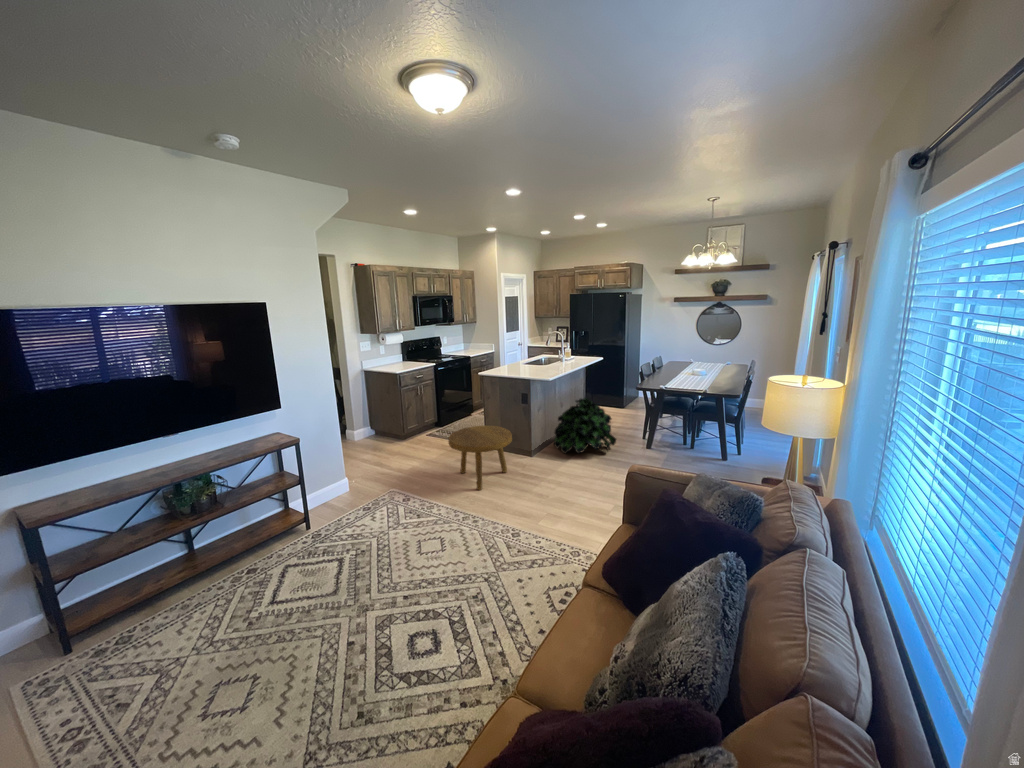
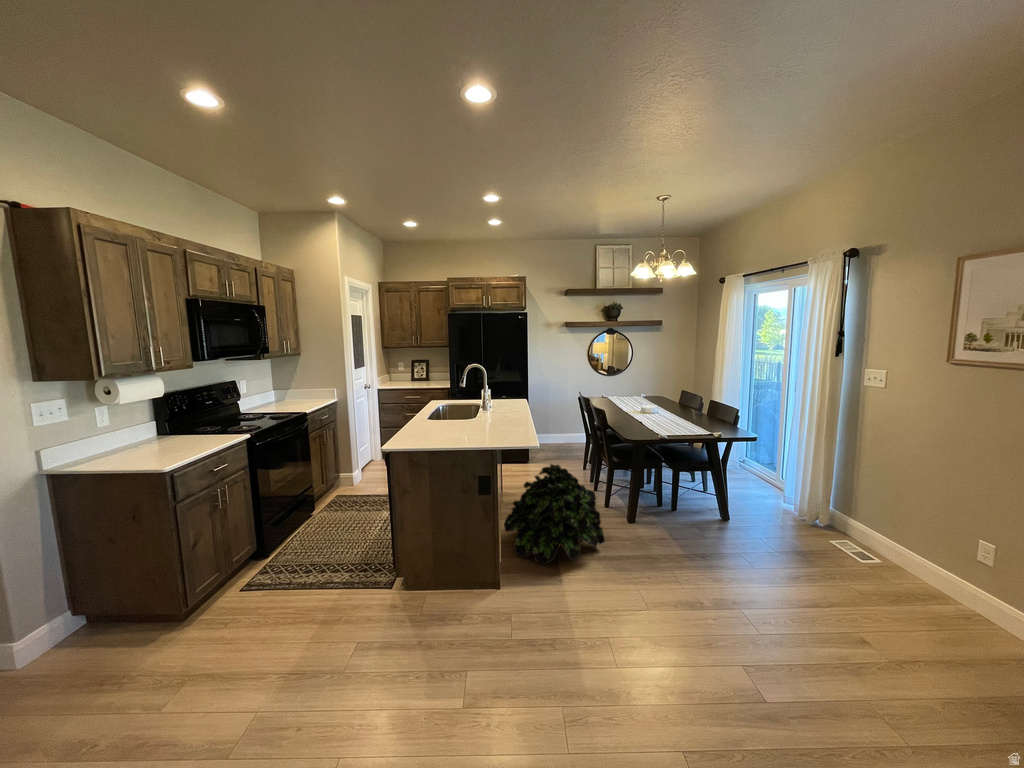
footstool: present [448,425,512,490] -> none [377,552,519,728]

